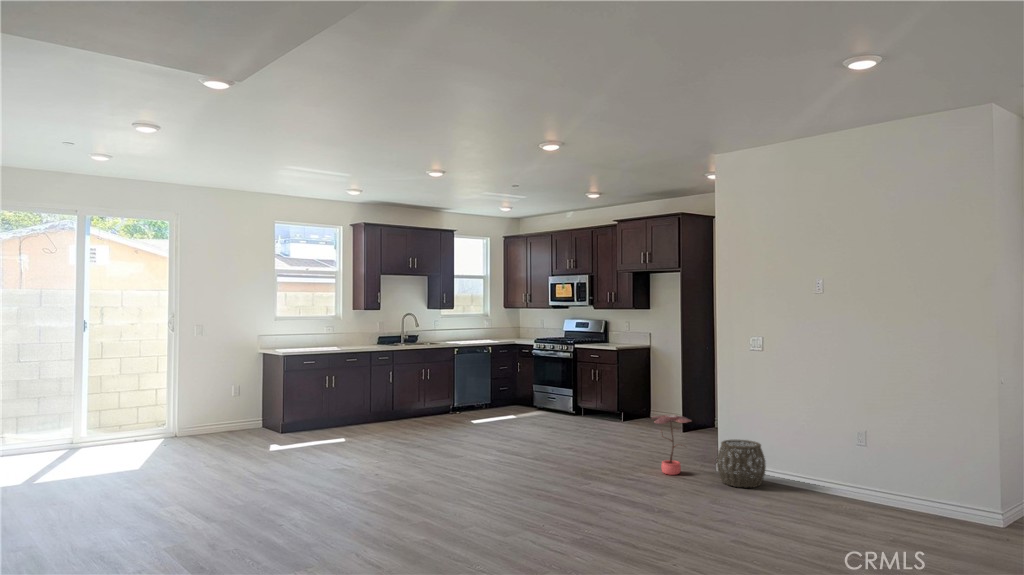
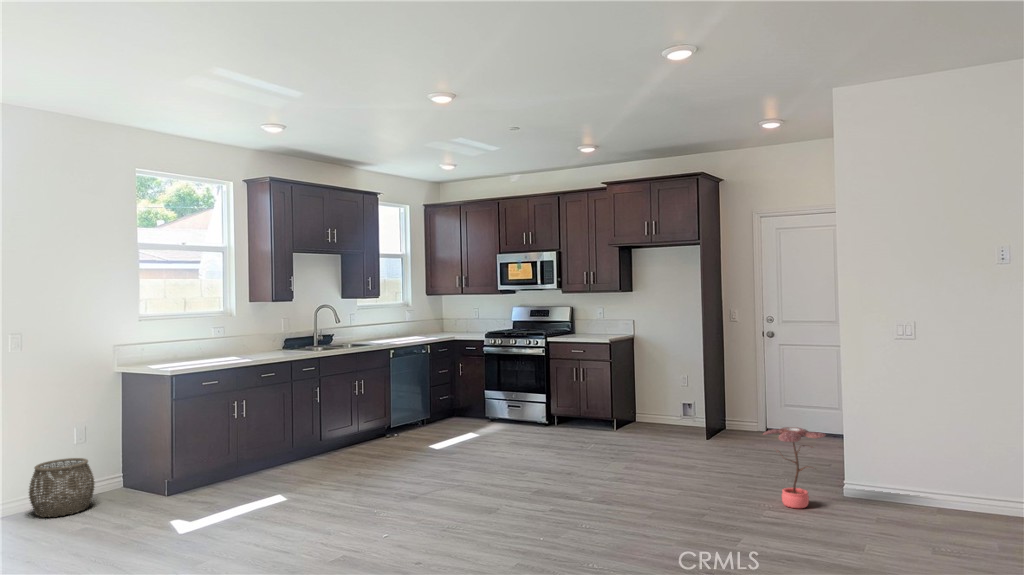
woven basket: present [717,440,766,488] -> present [29,458,95,517]

